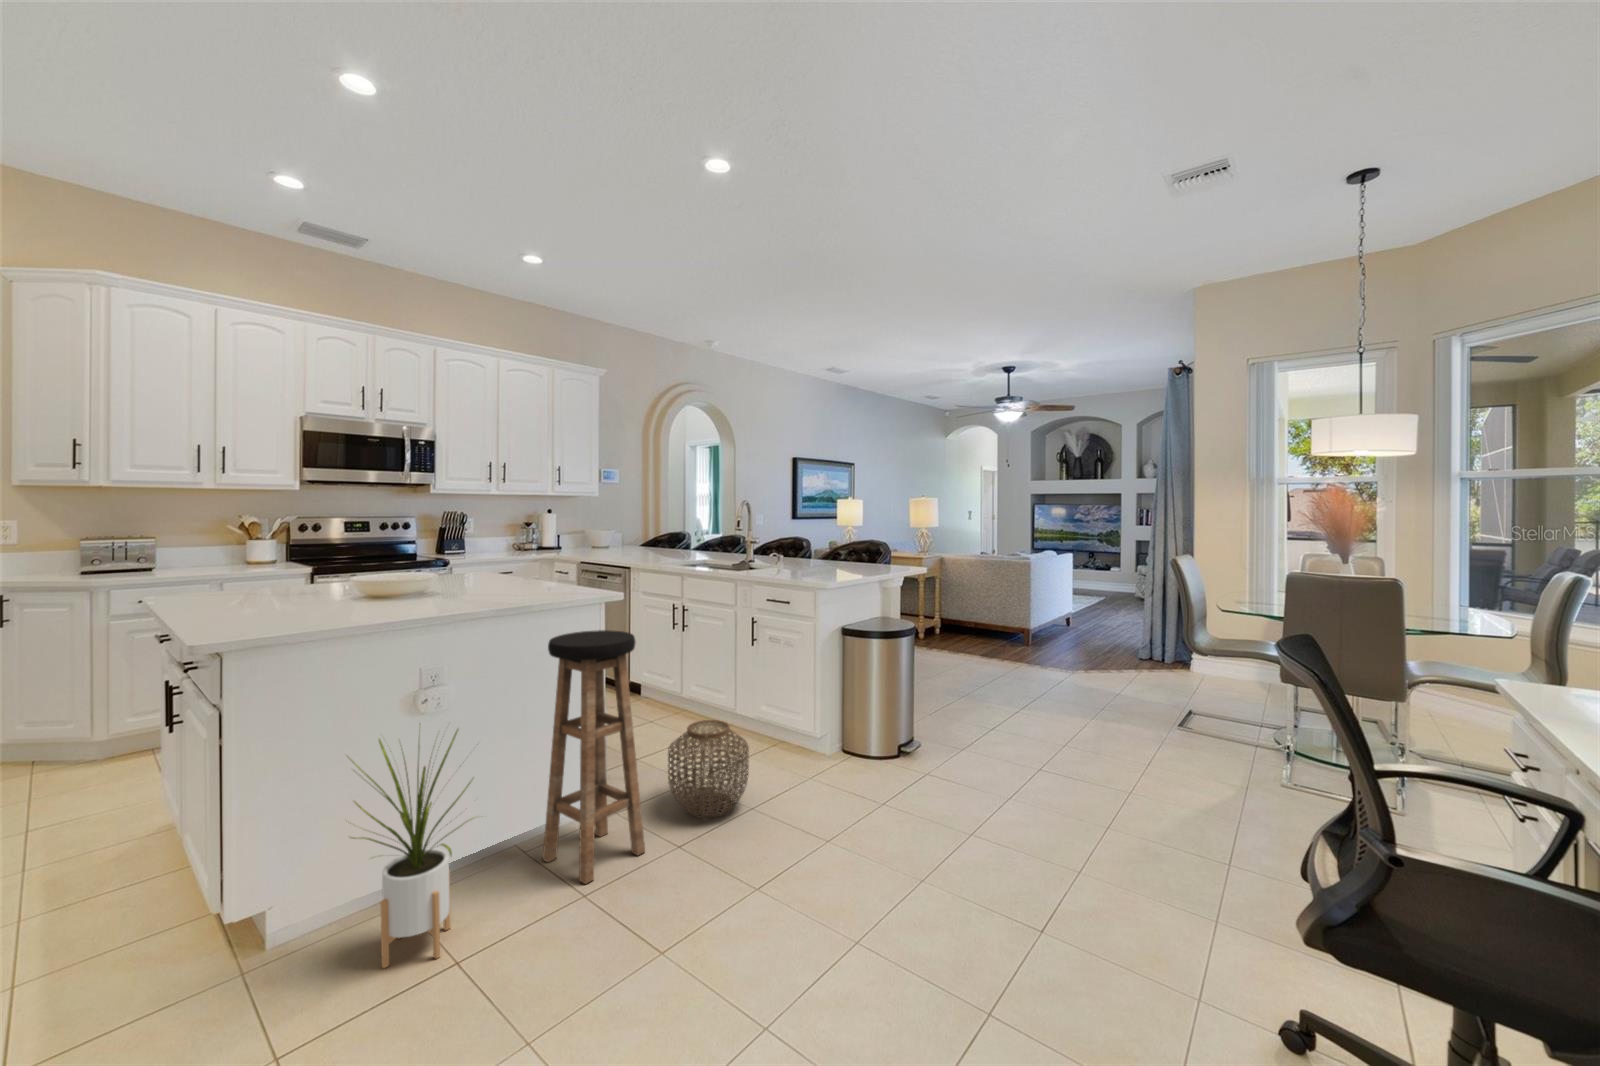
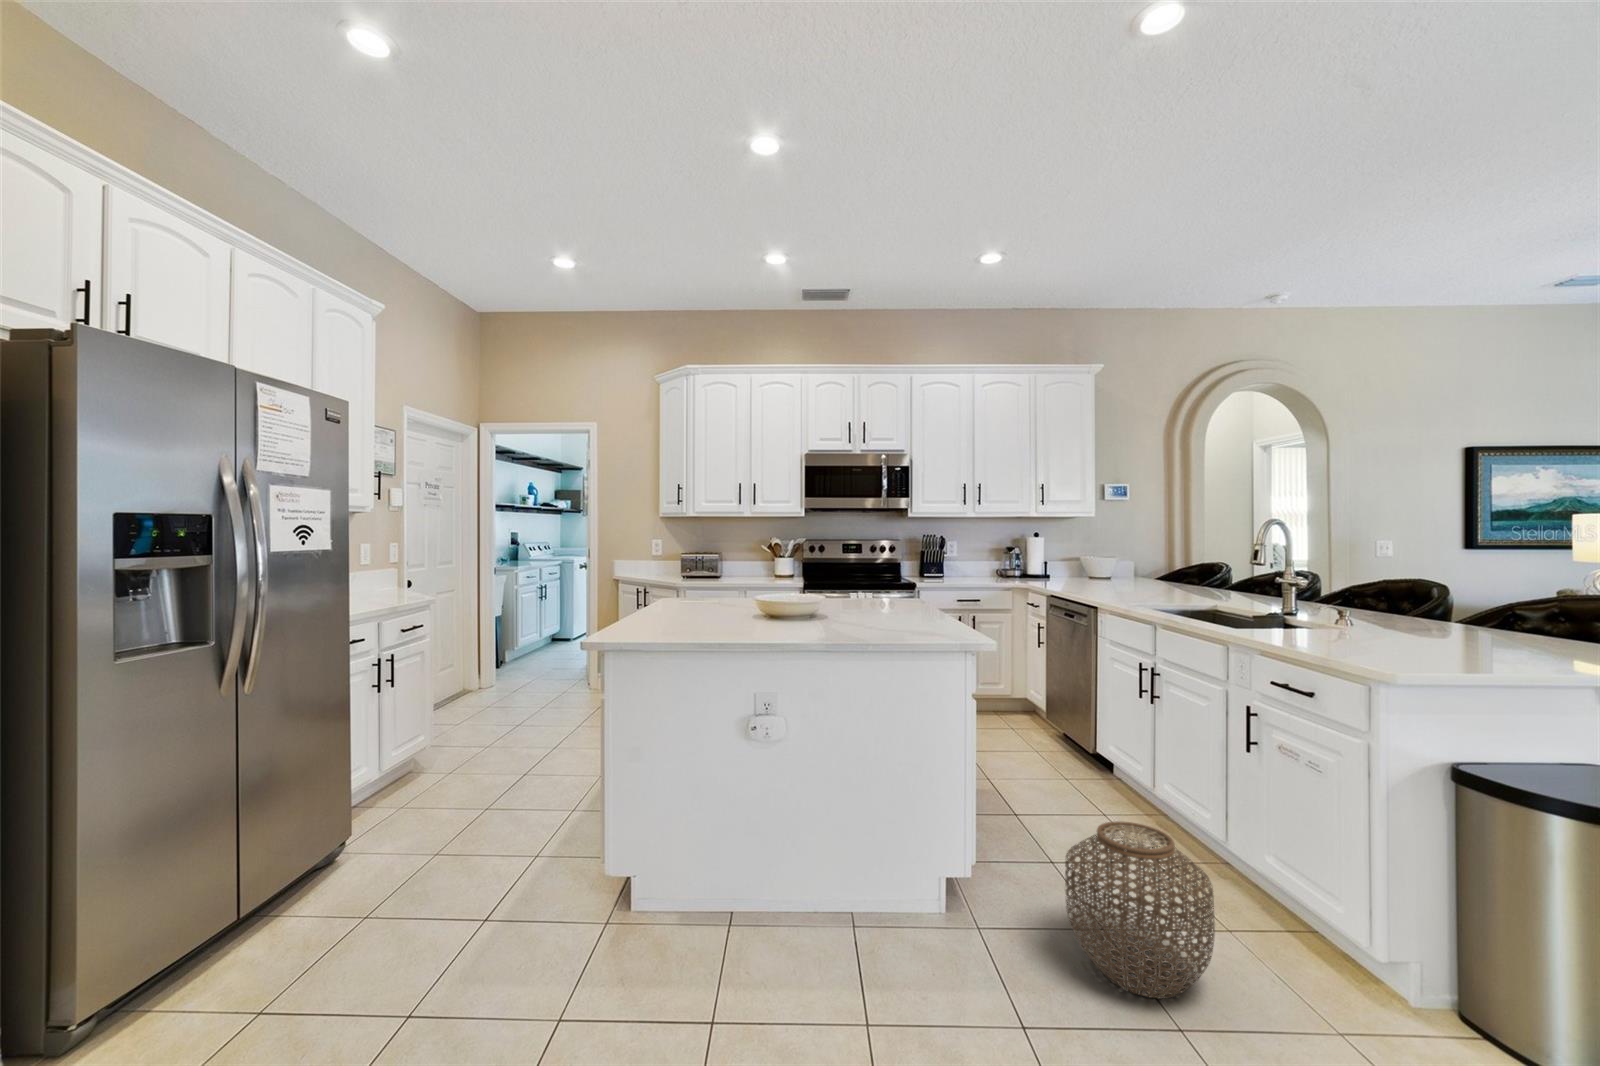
bar stool: present [543,630,645,884] -> none [874,651,1000,1002]
house plant: present [351,723,471,968] -> none [636,715,772,1004]

